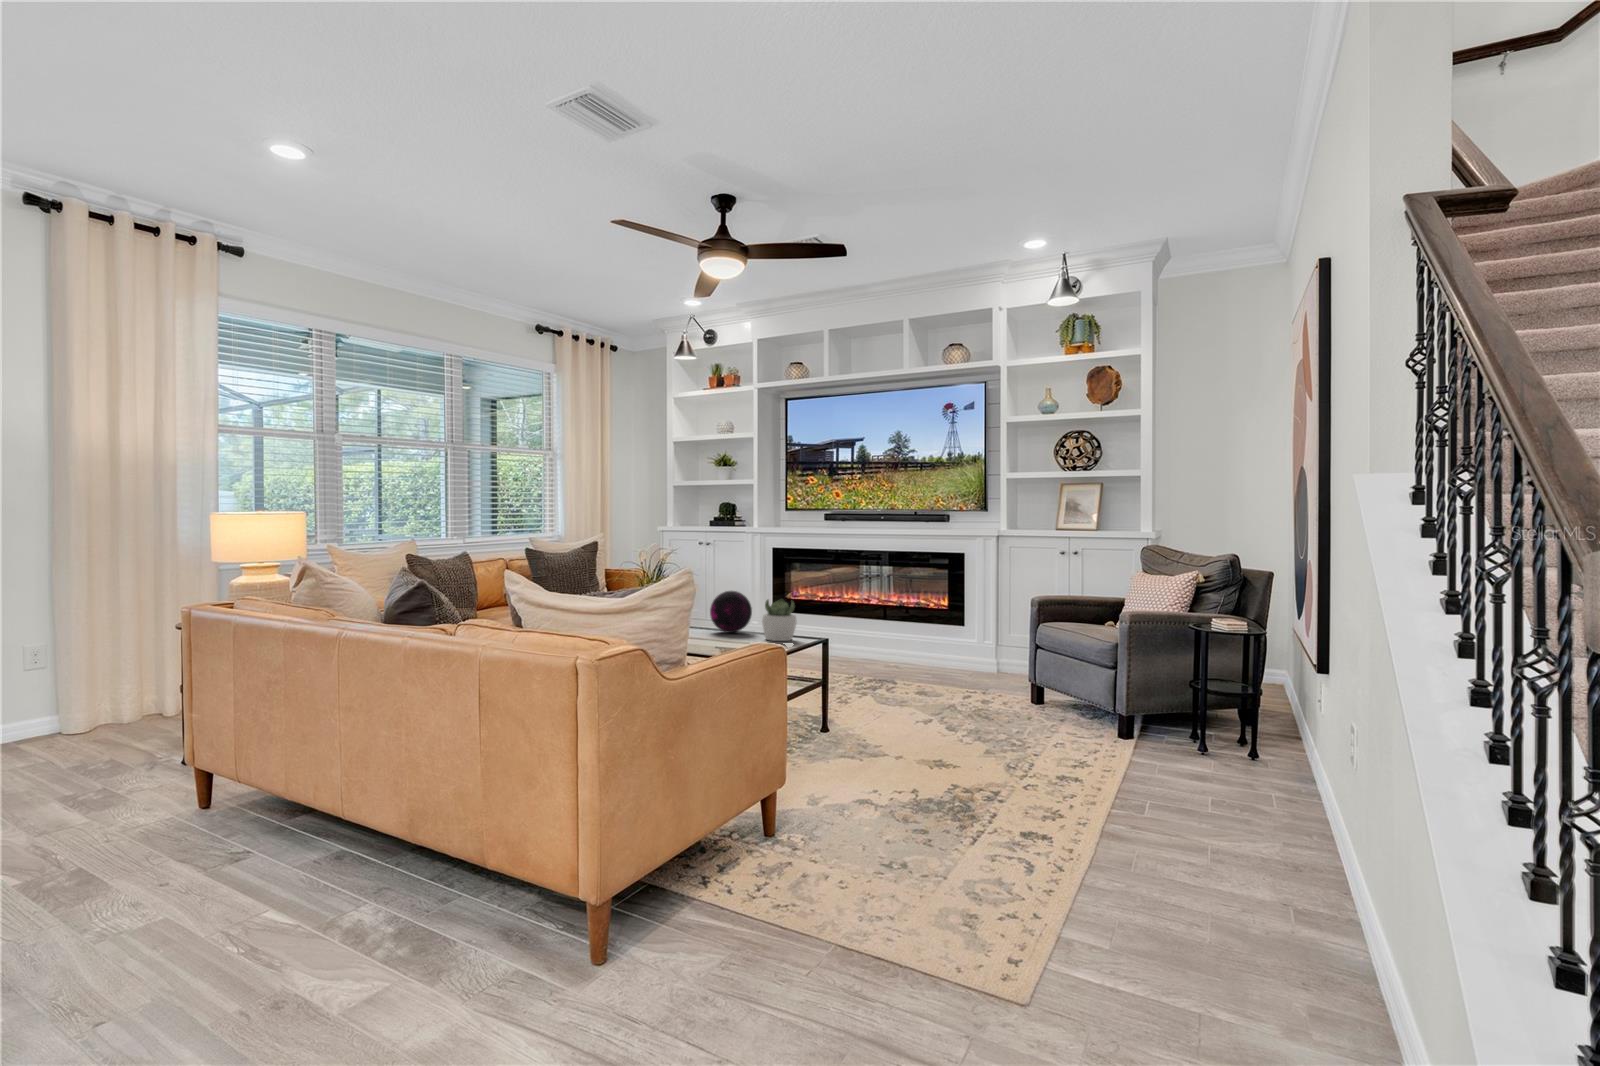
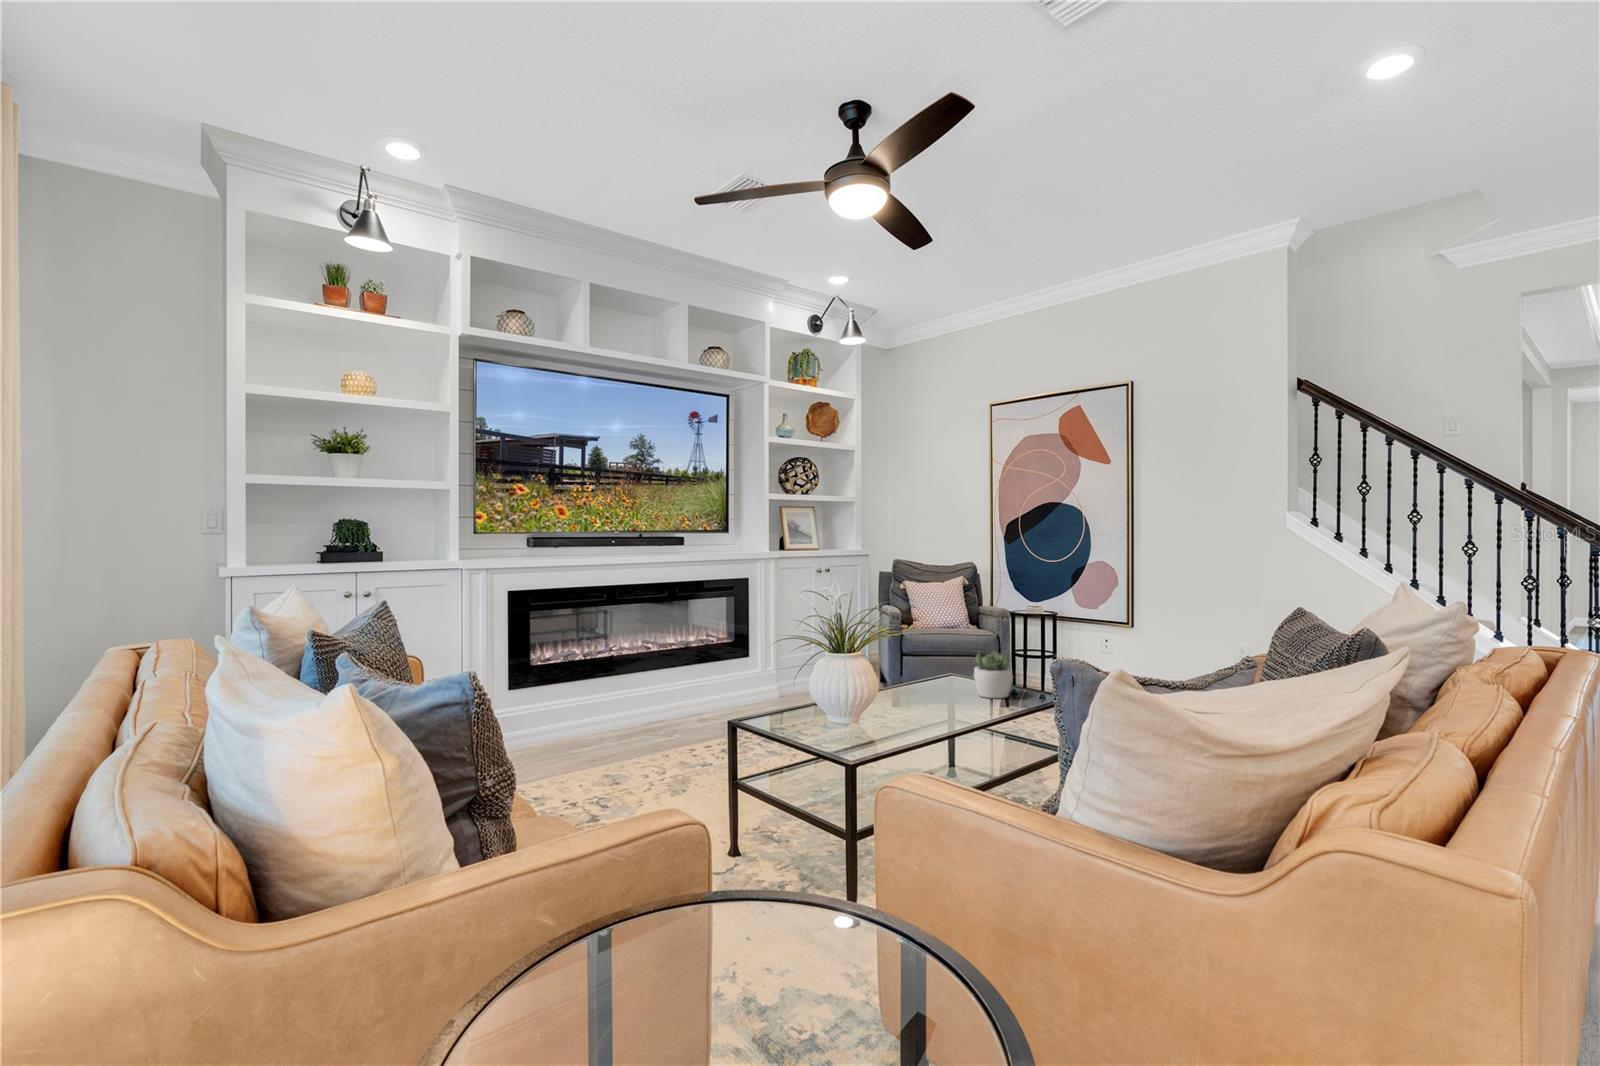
decorative orb: present [710,591,752,633] -> none [909,654,961,706]

